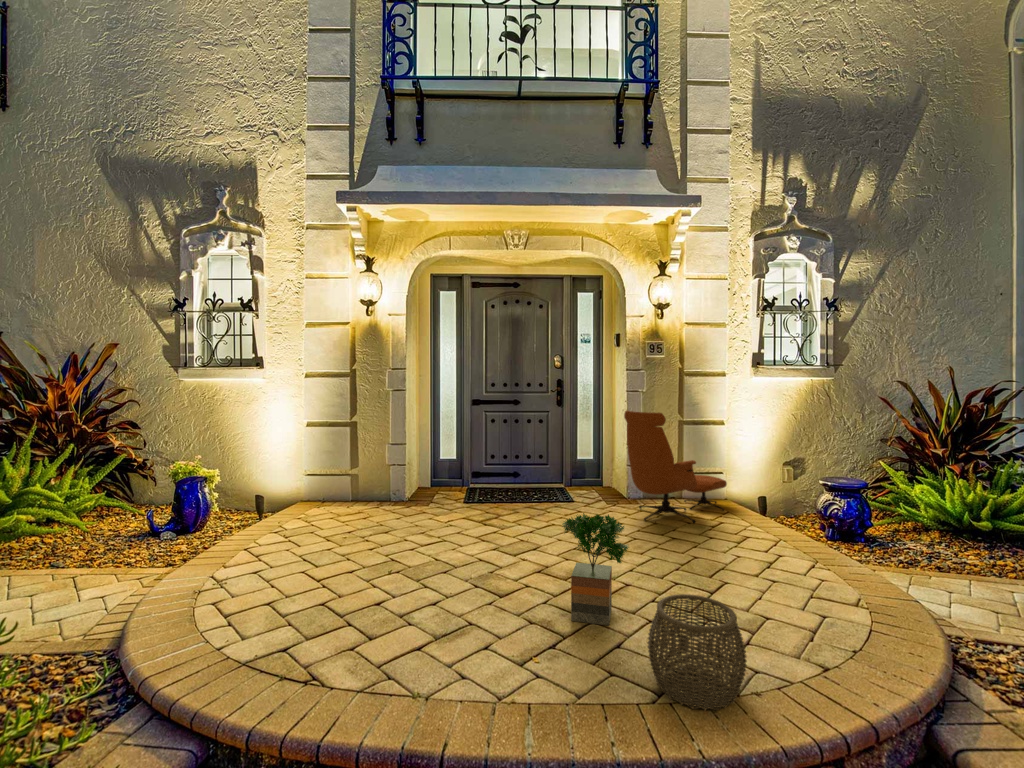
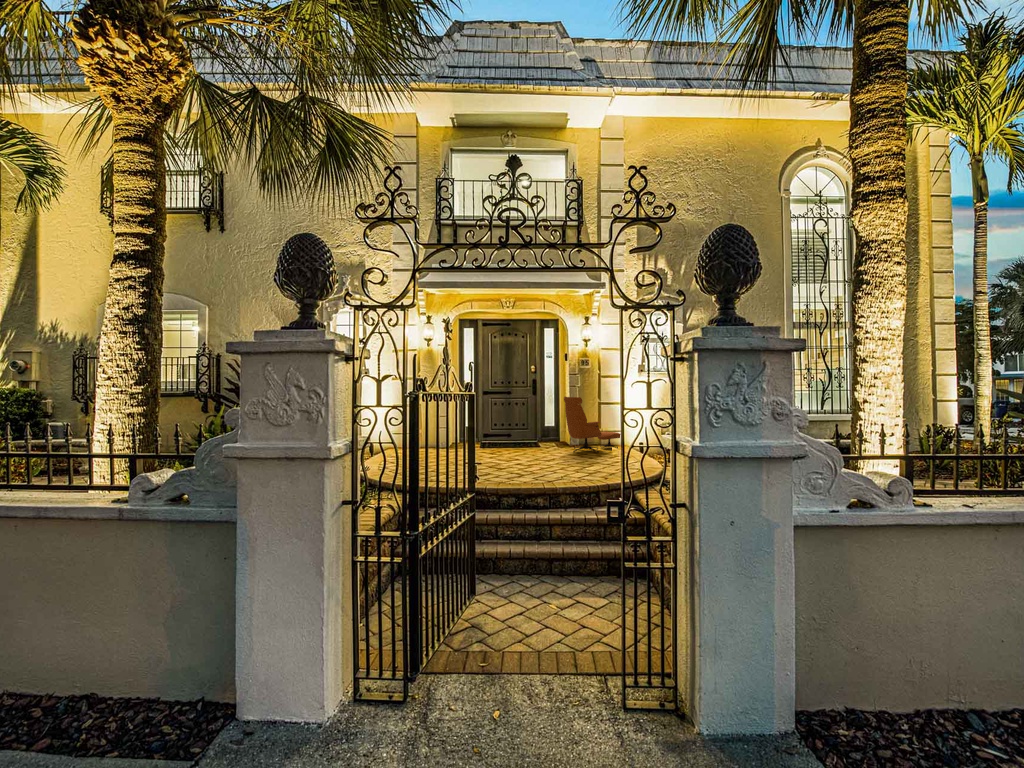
potted tree: present [562,513,629,625] -> none [525,434,550,474]
woven basket: present [647,594,747,711] -> none [549,455,579,484]

